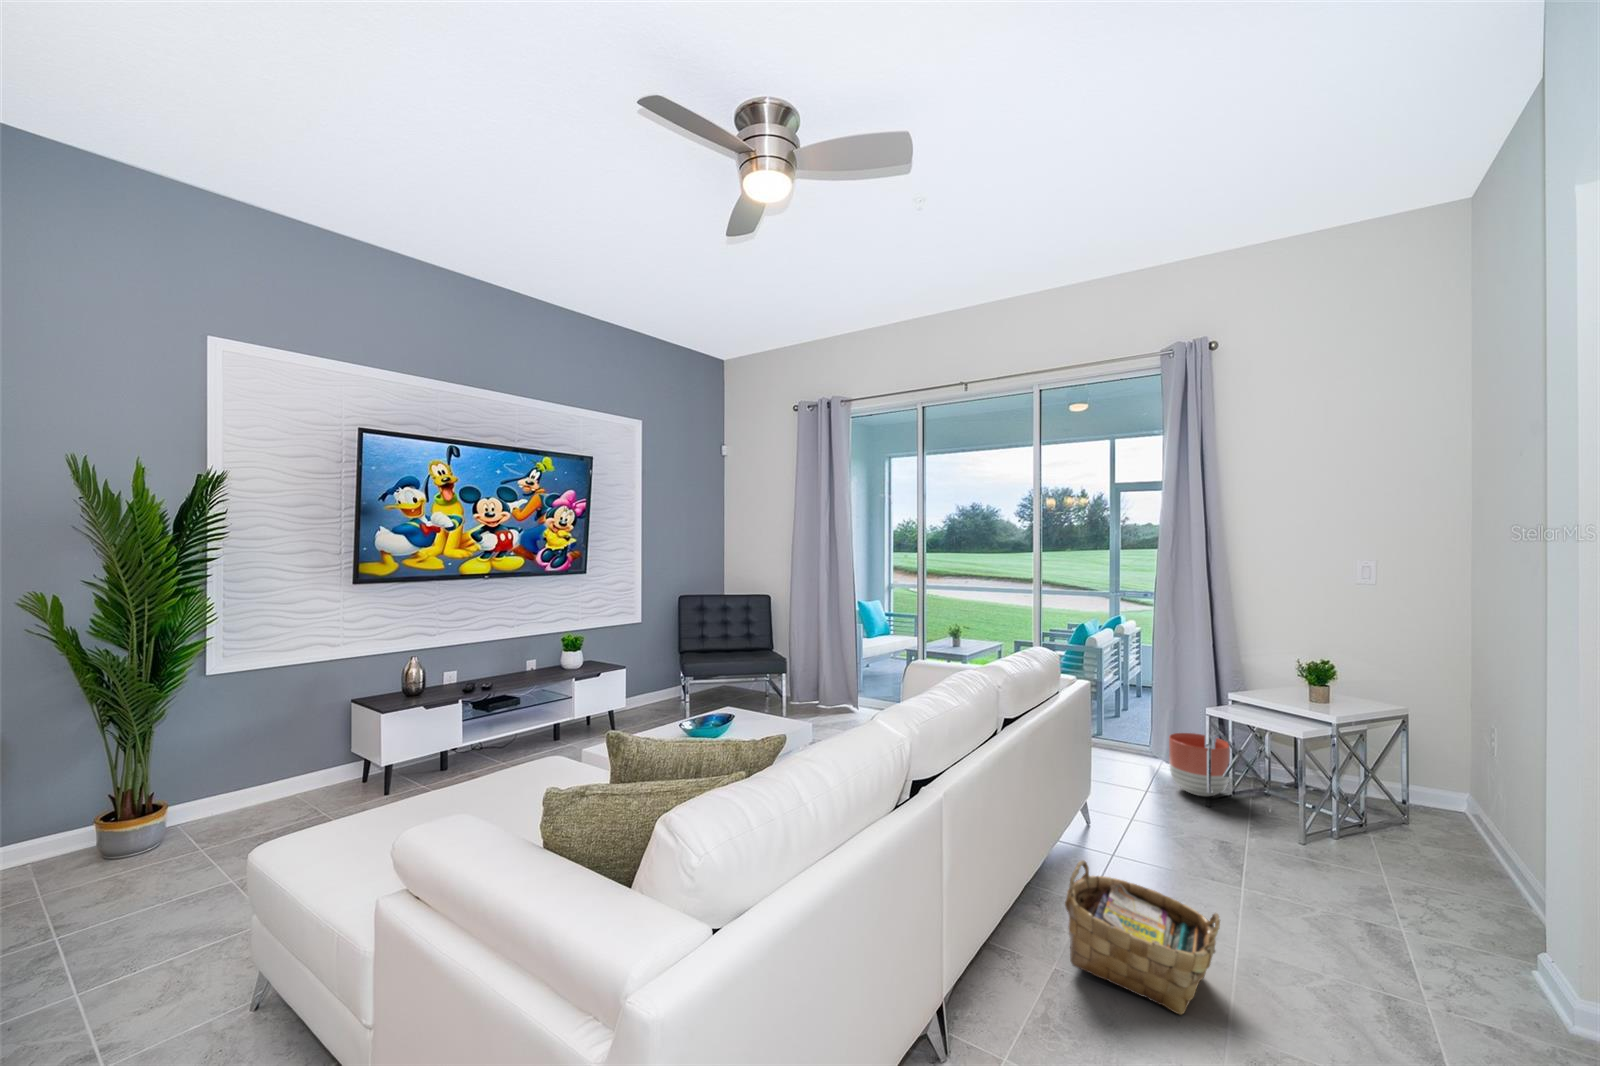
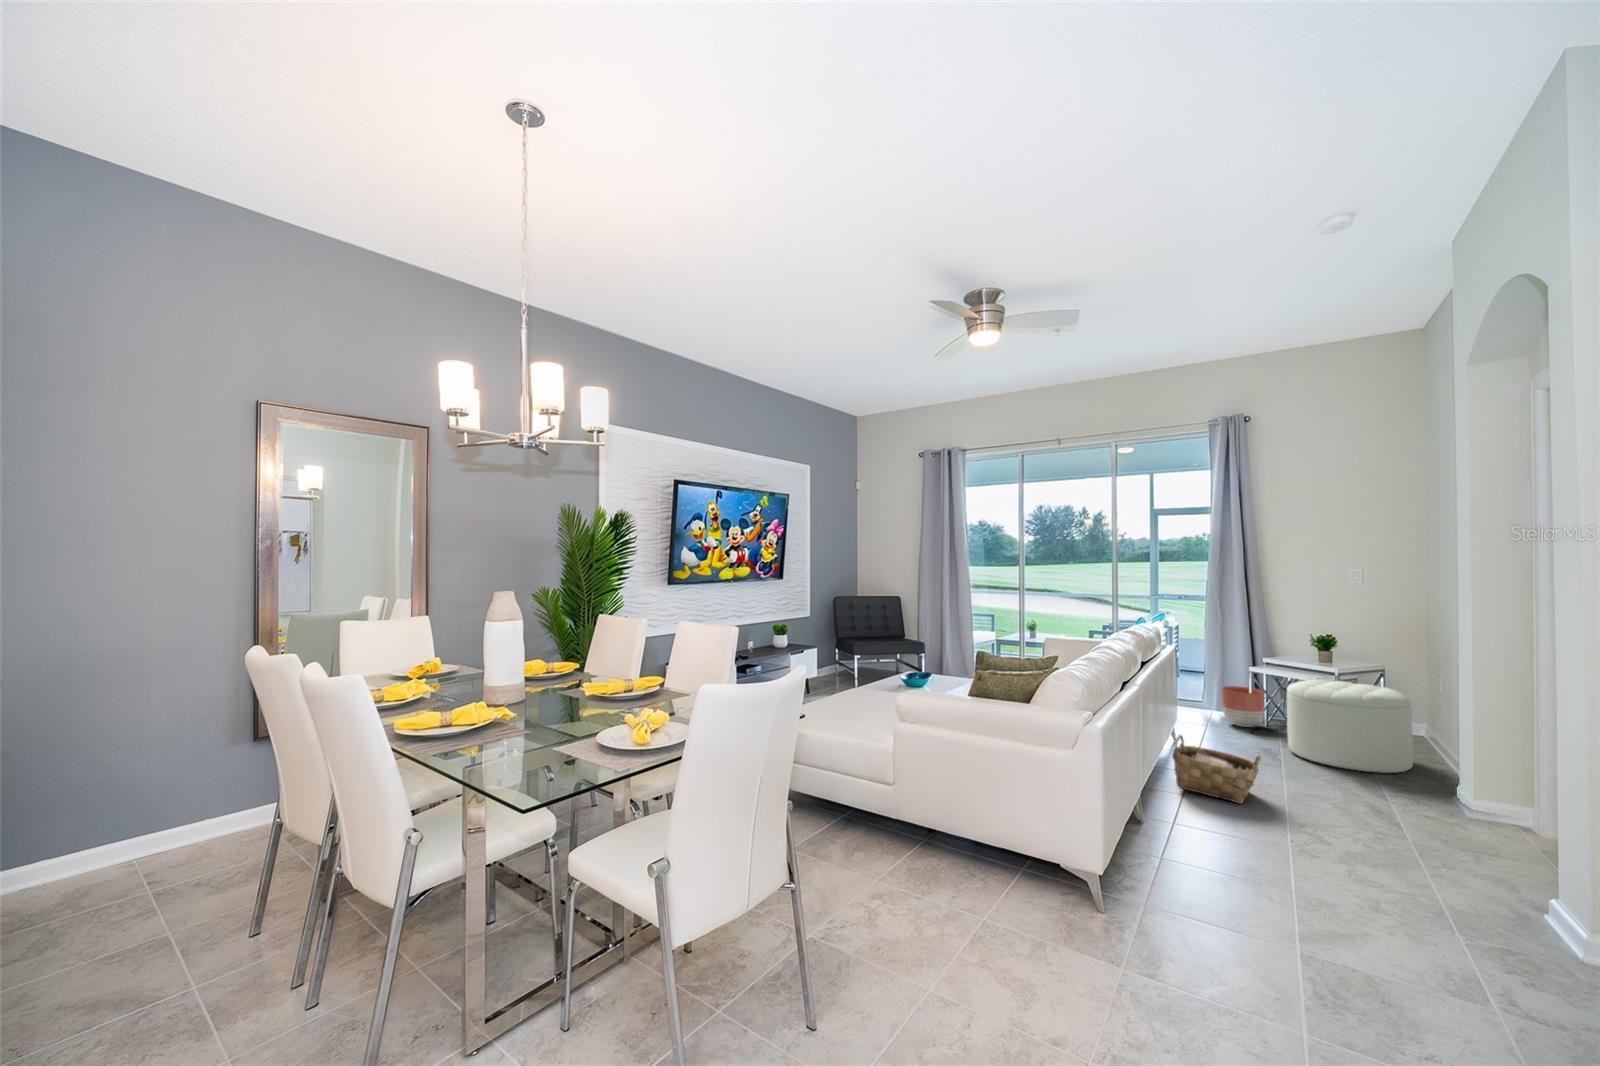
ottoman: none [1264,738,1469,914] -> present [1287,680,1413,773]

